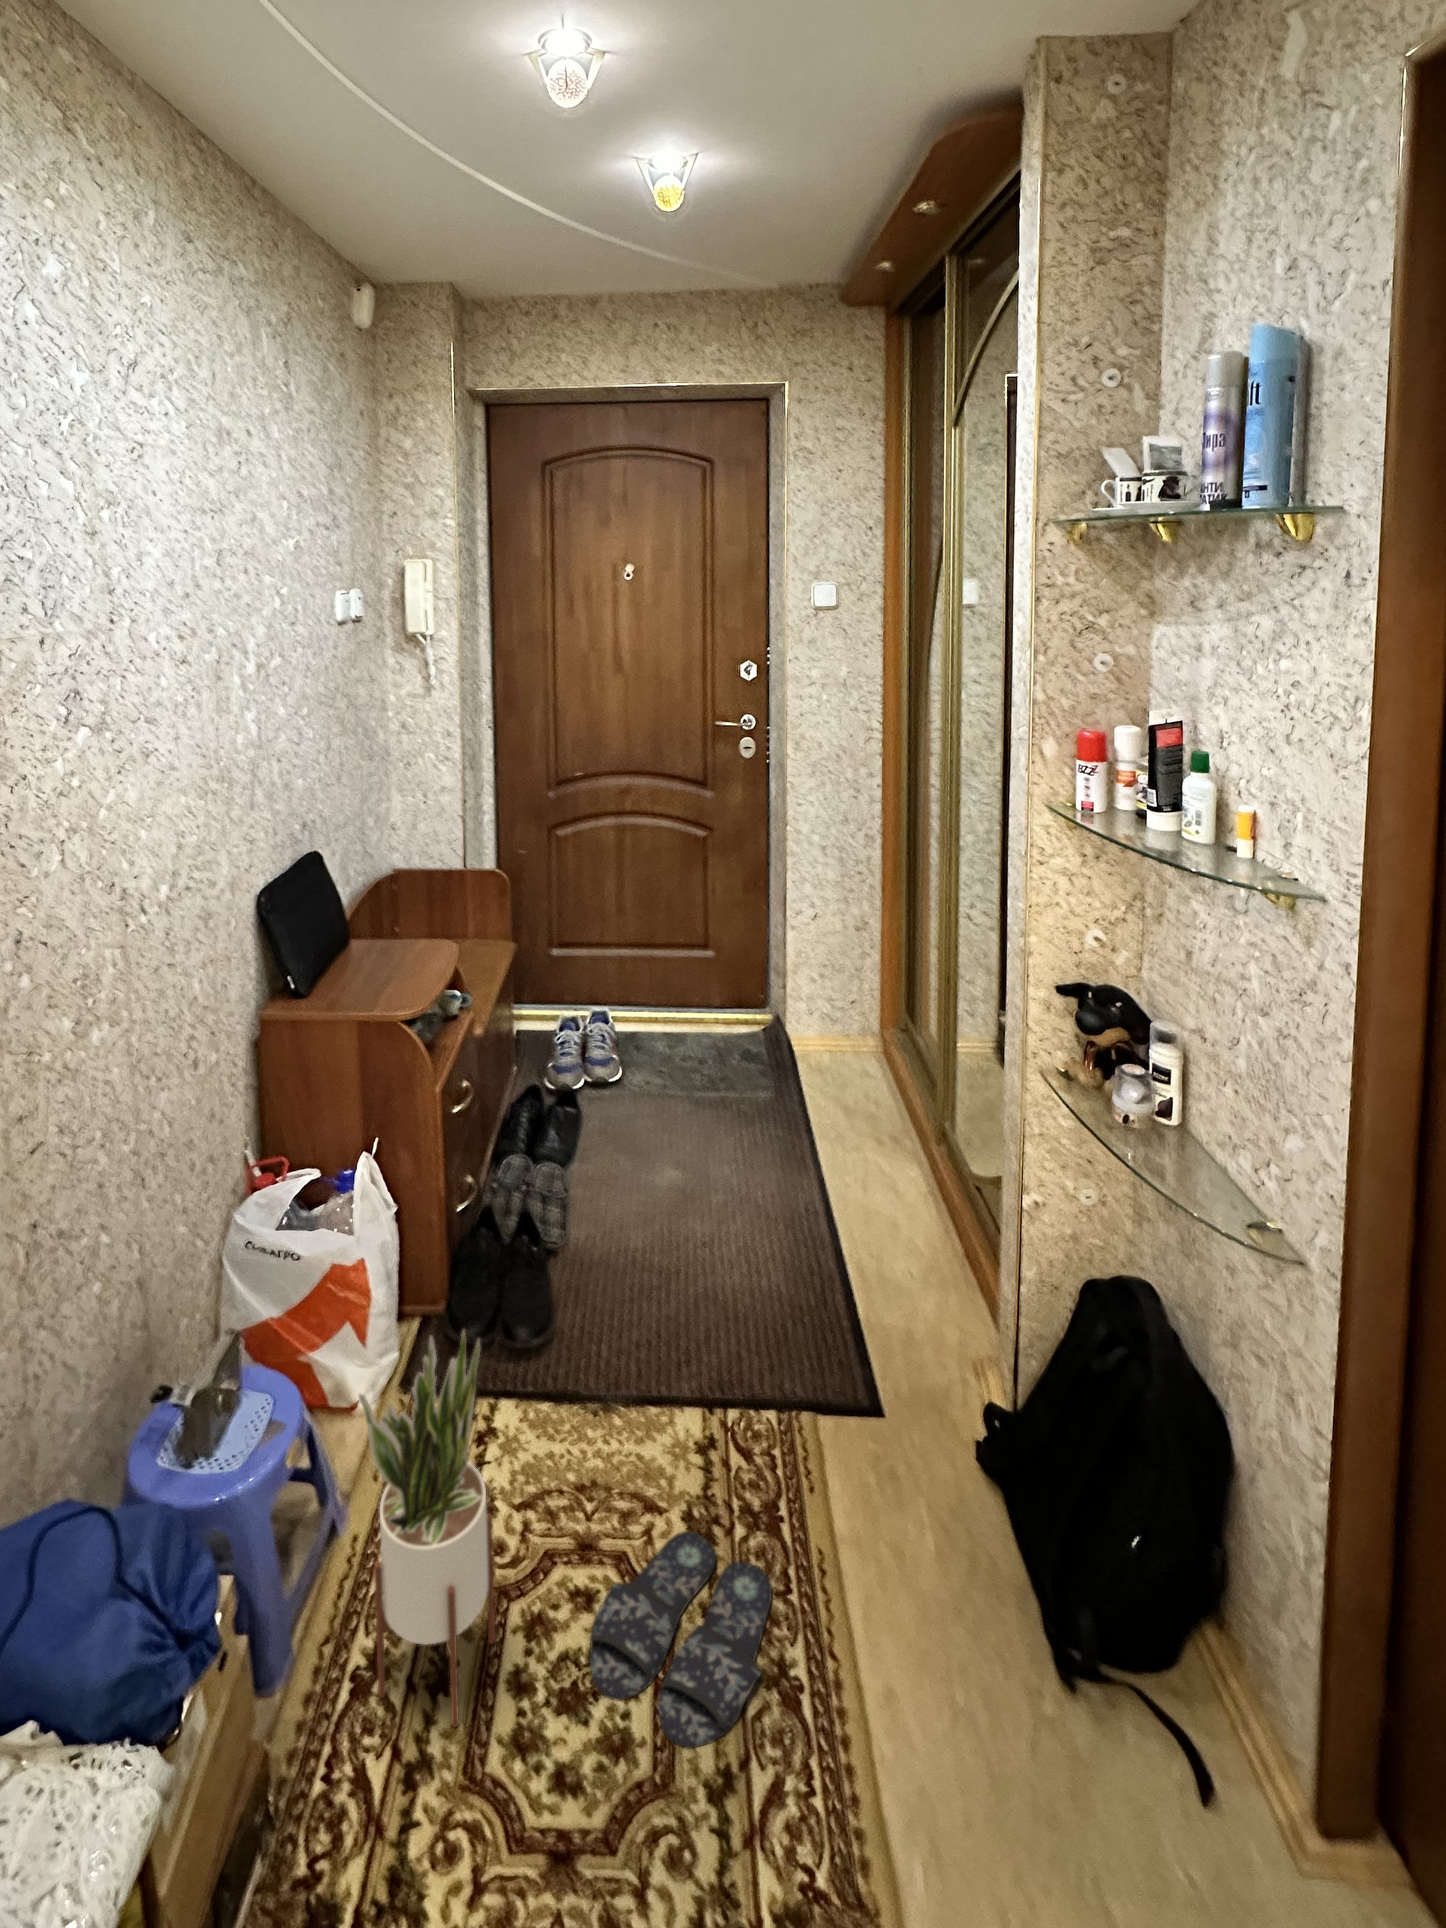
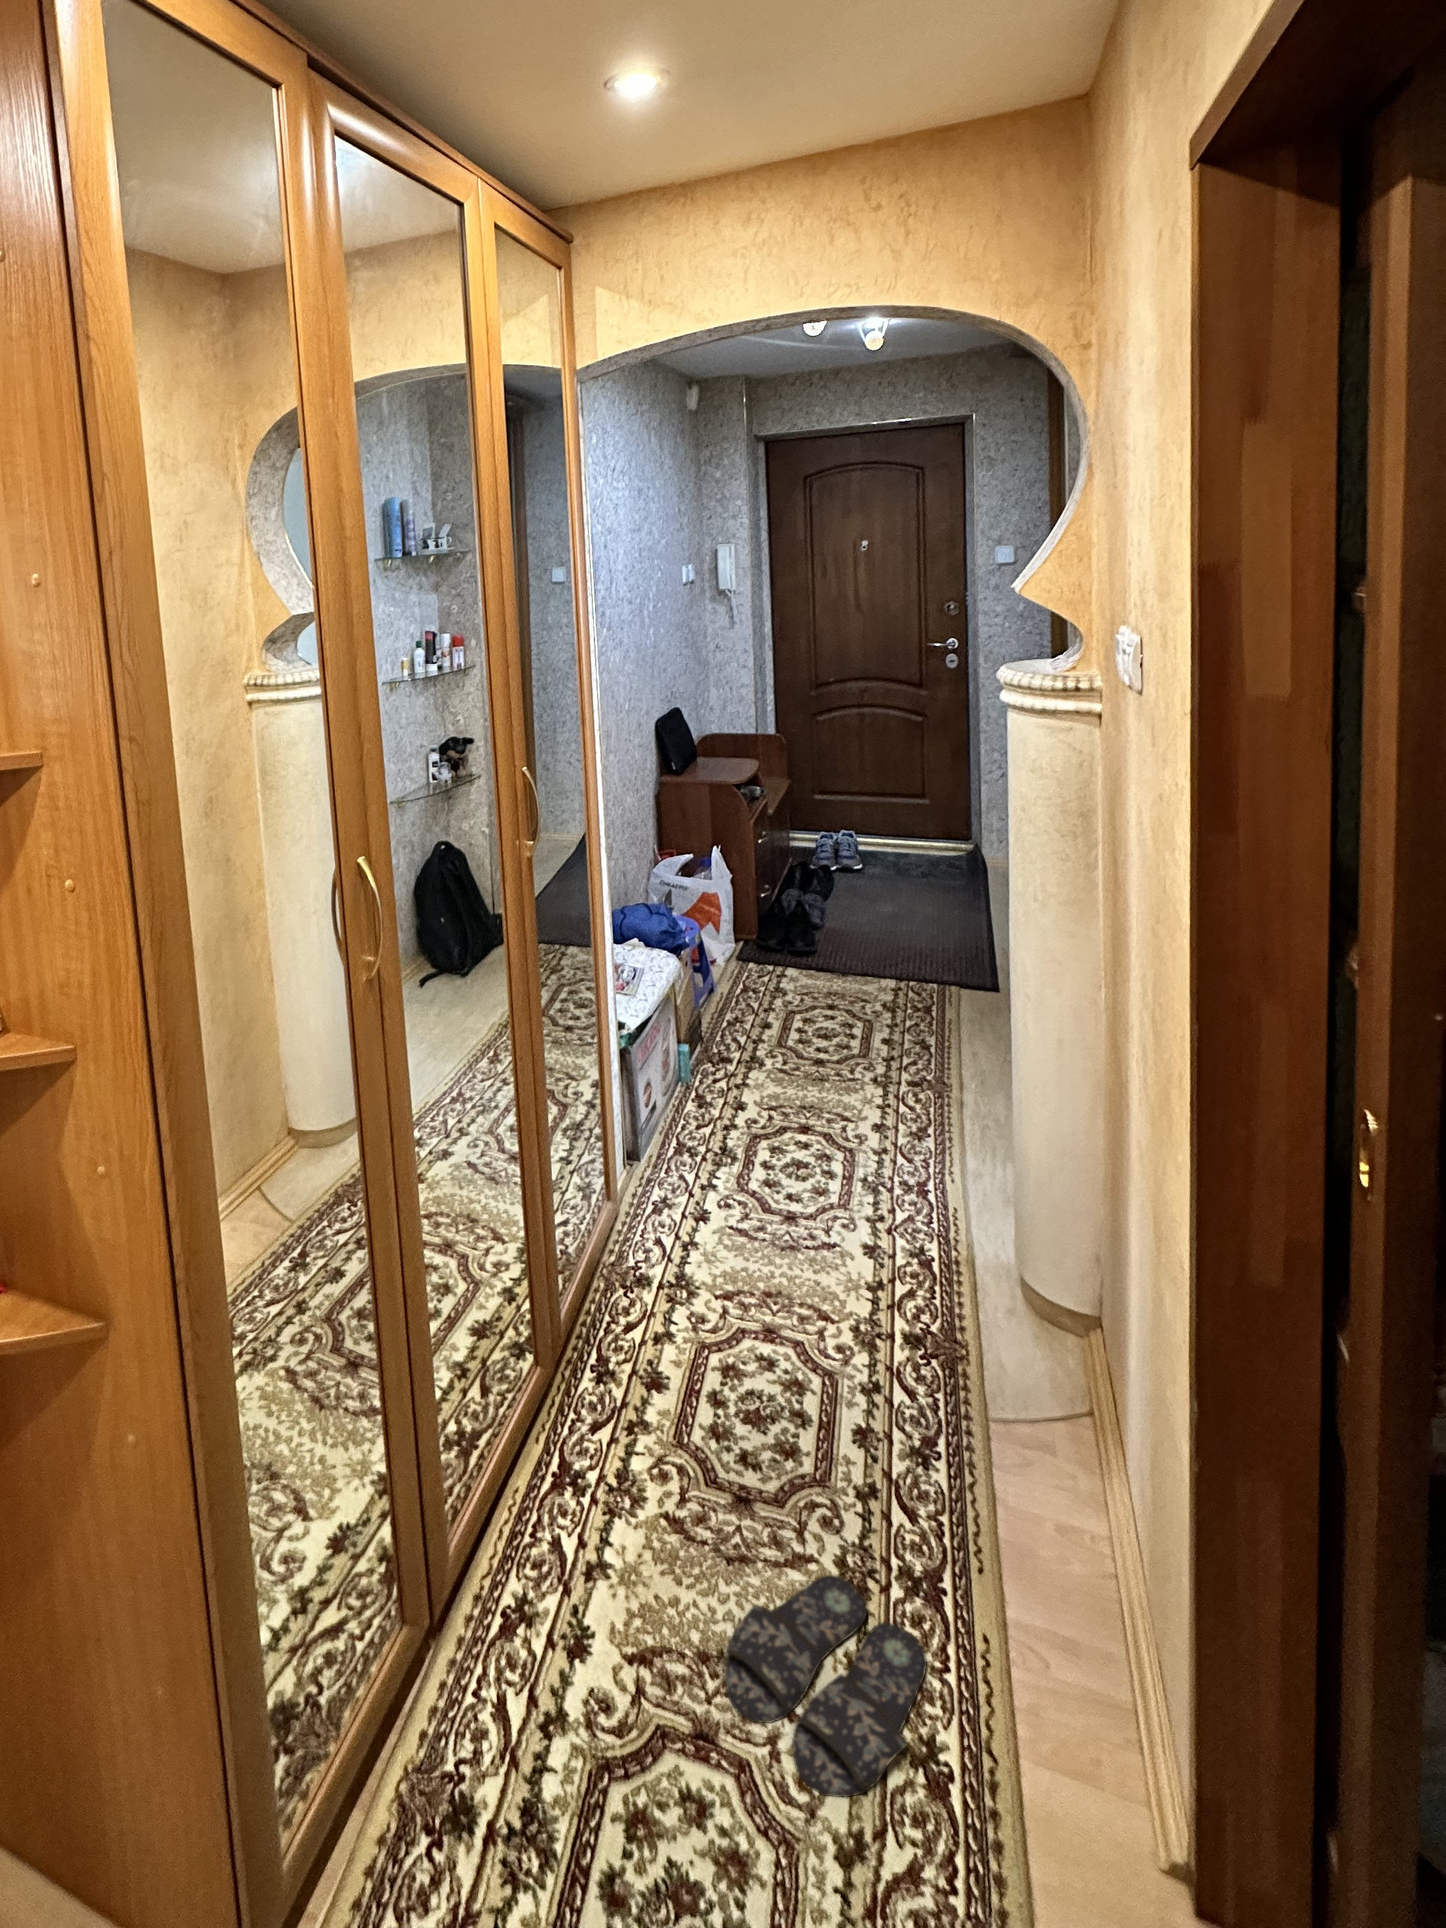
potted plant: present [359,1331,495,1727] -> none [503,1320,634,1692]

